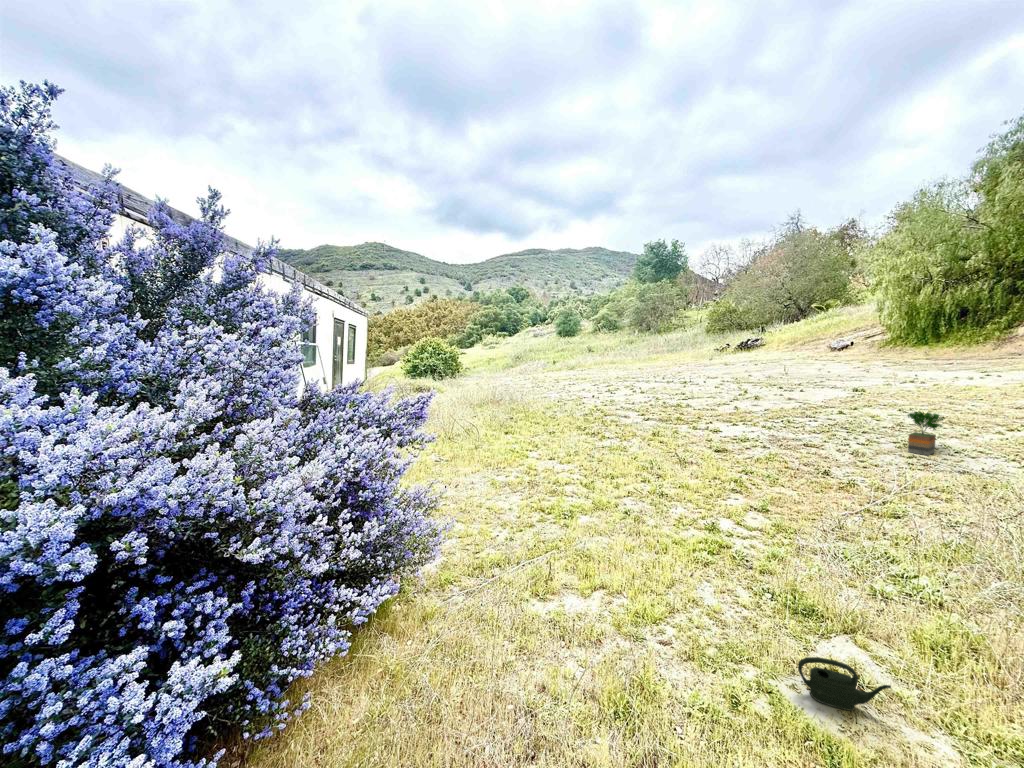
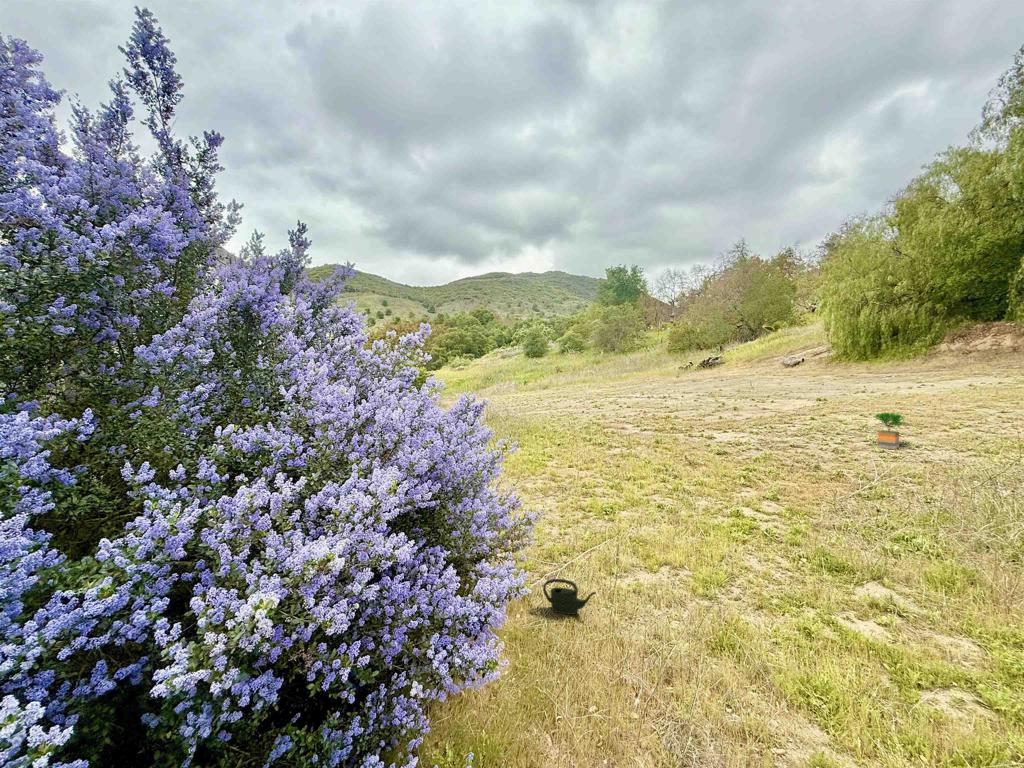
watering can: present [798,657,891,711] -> present [543,579,596,615]

